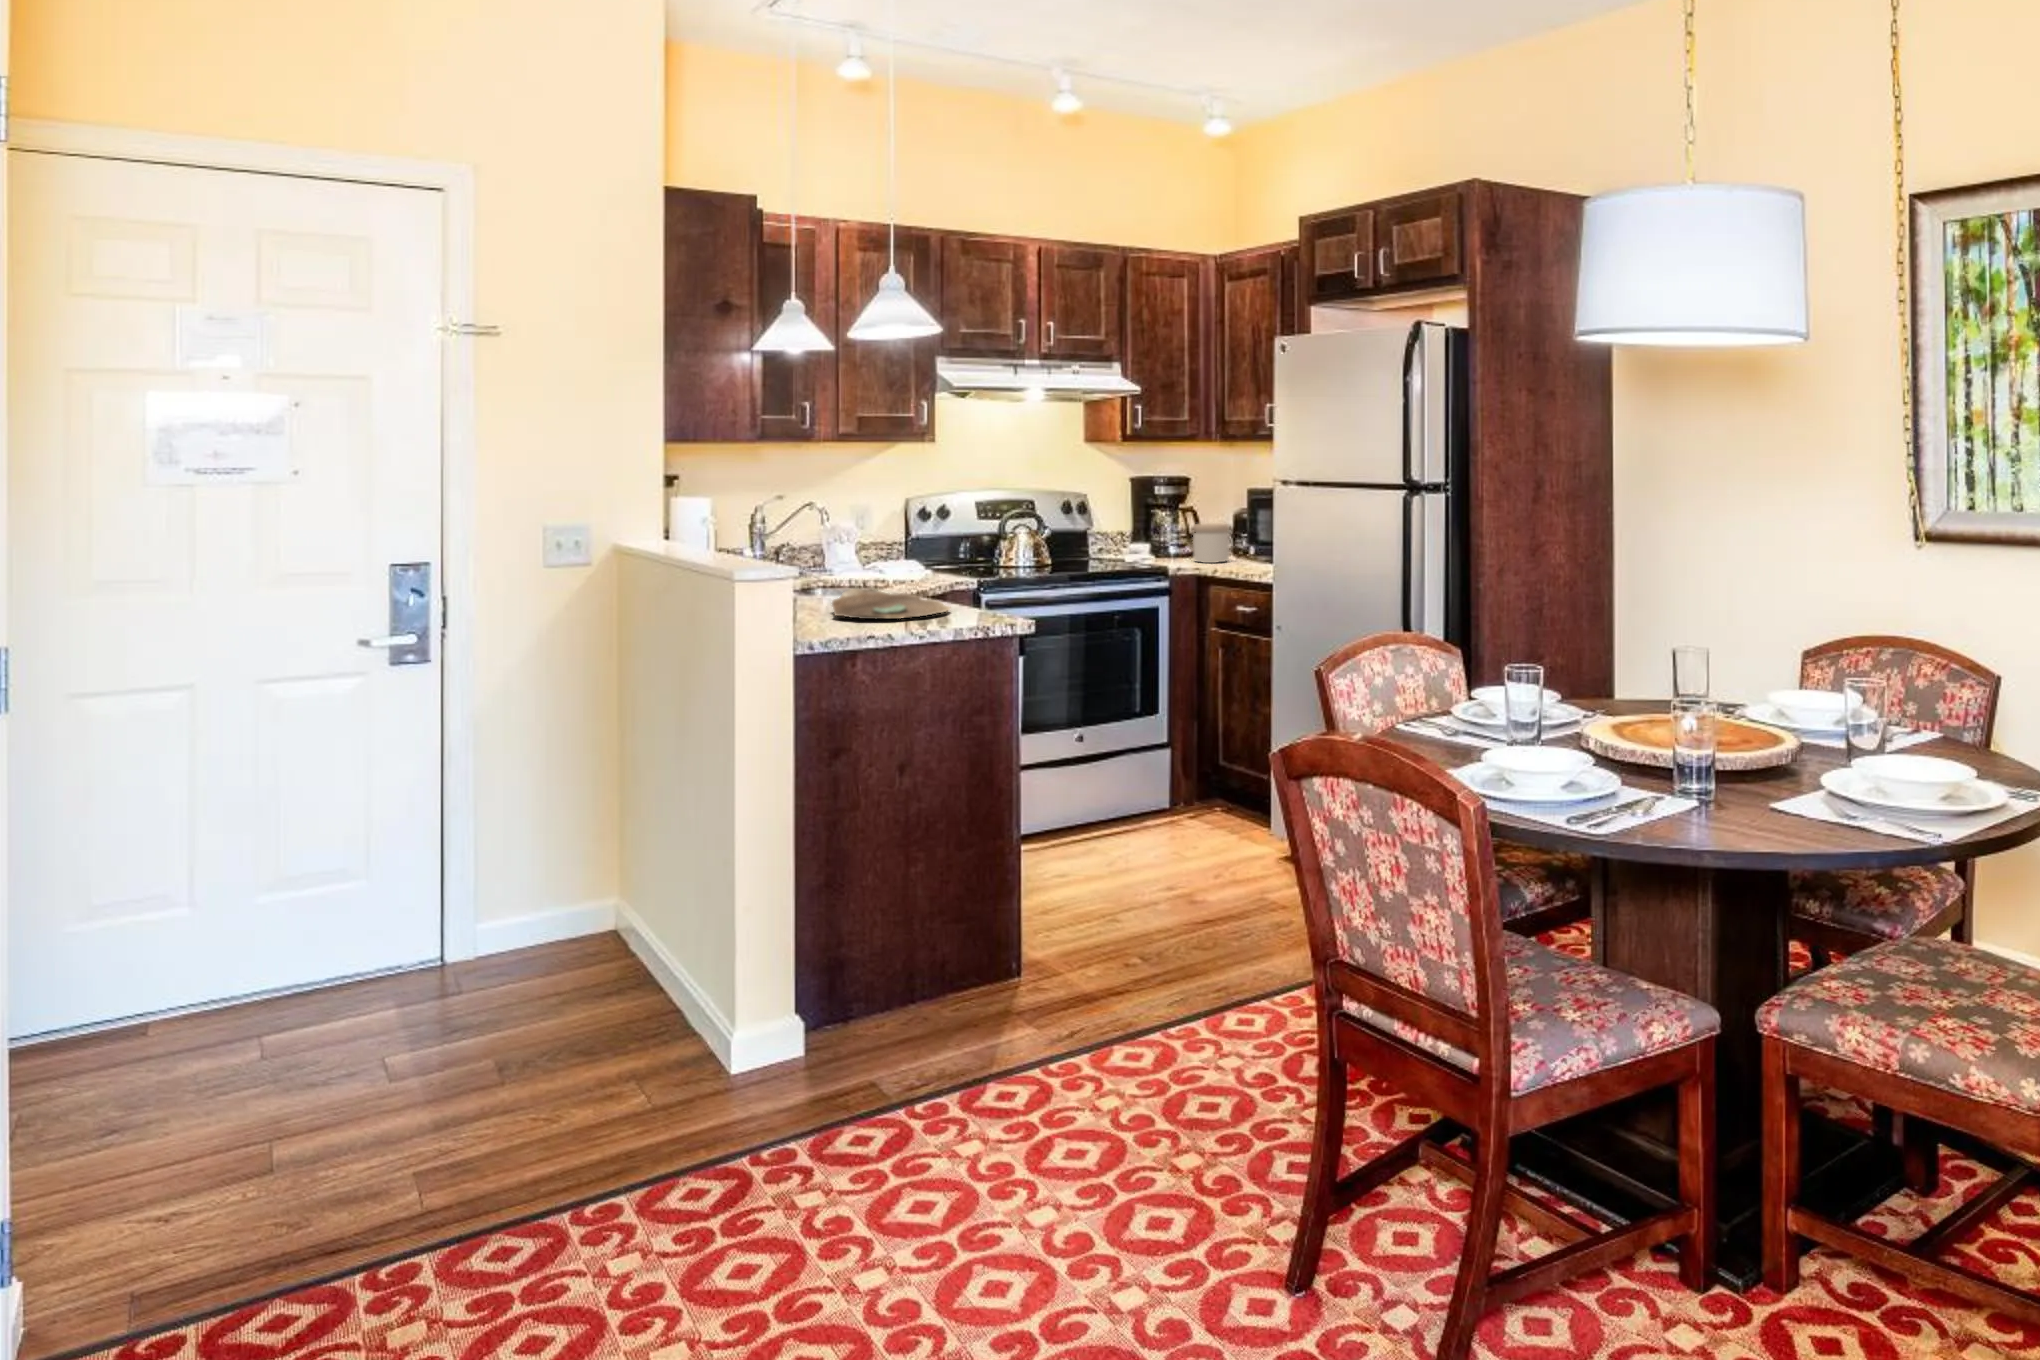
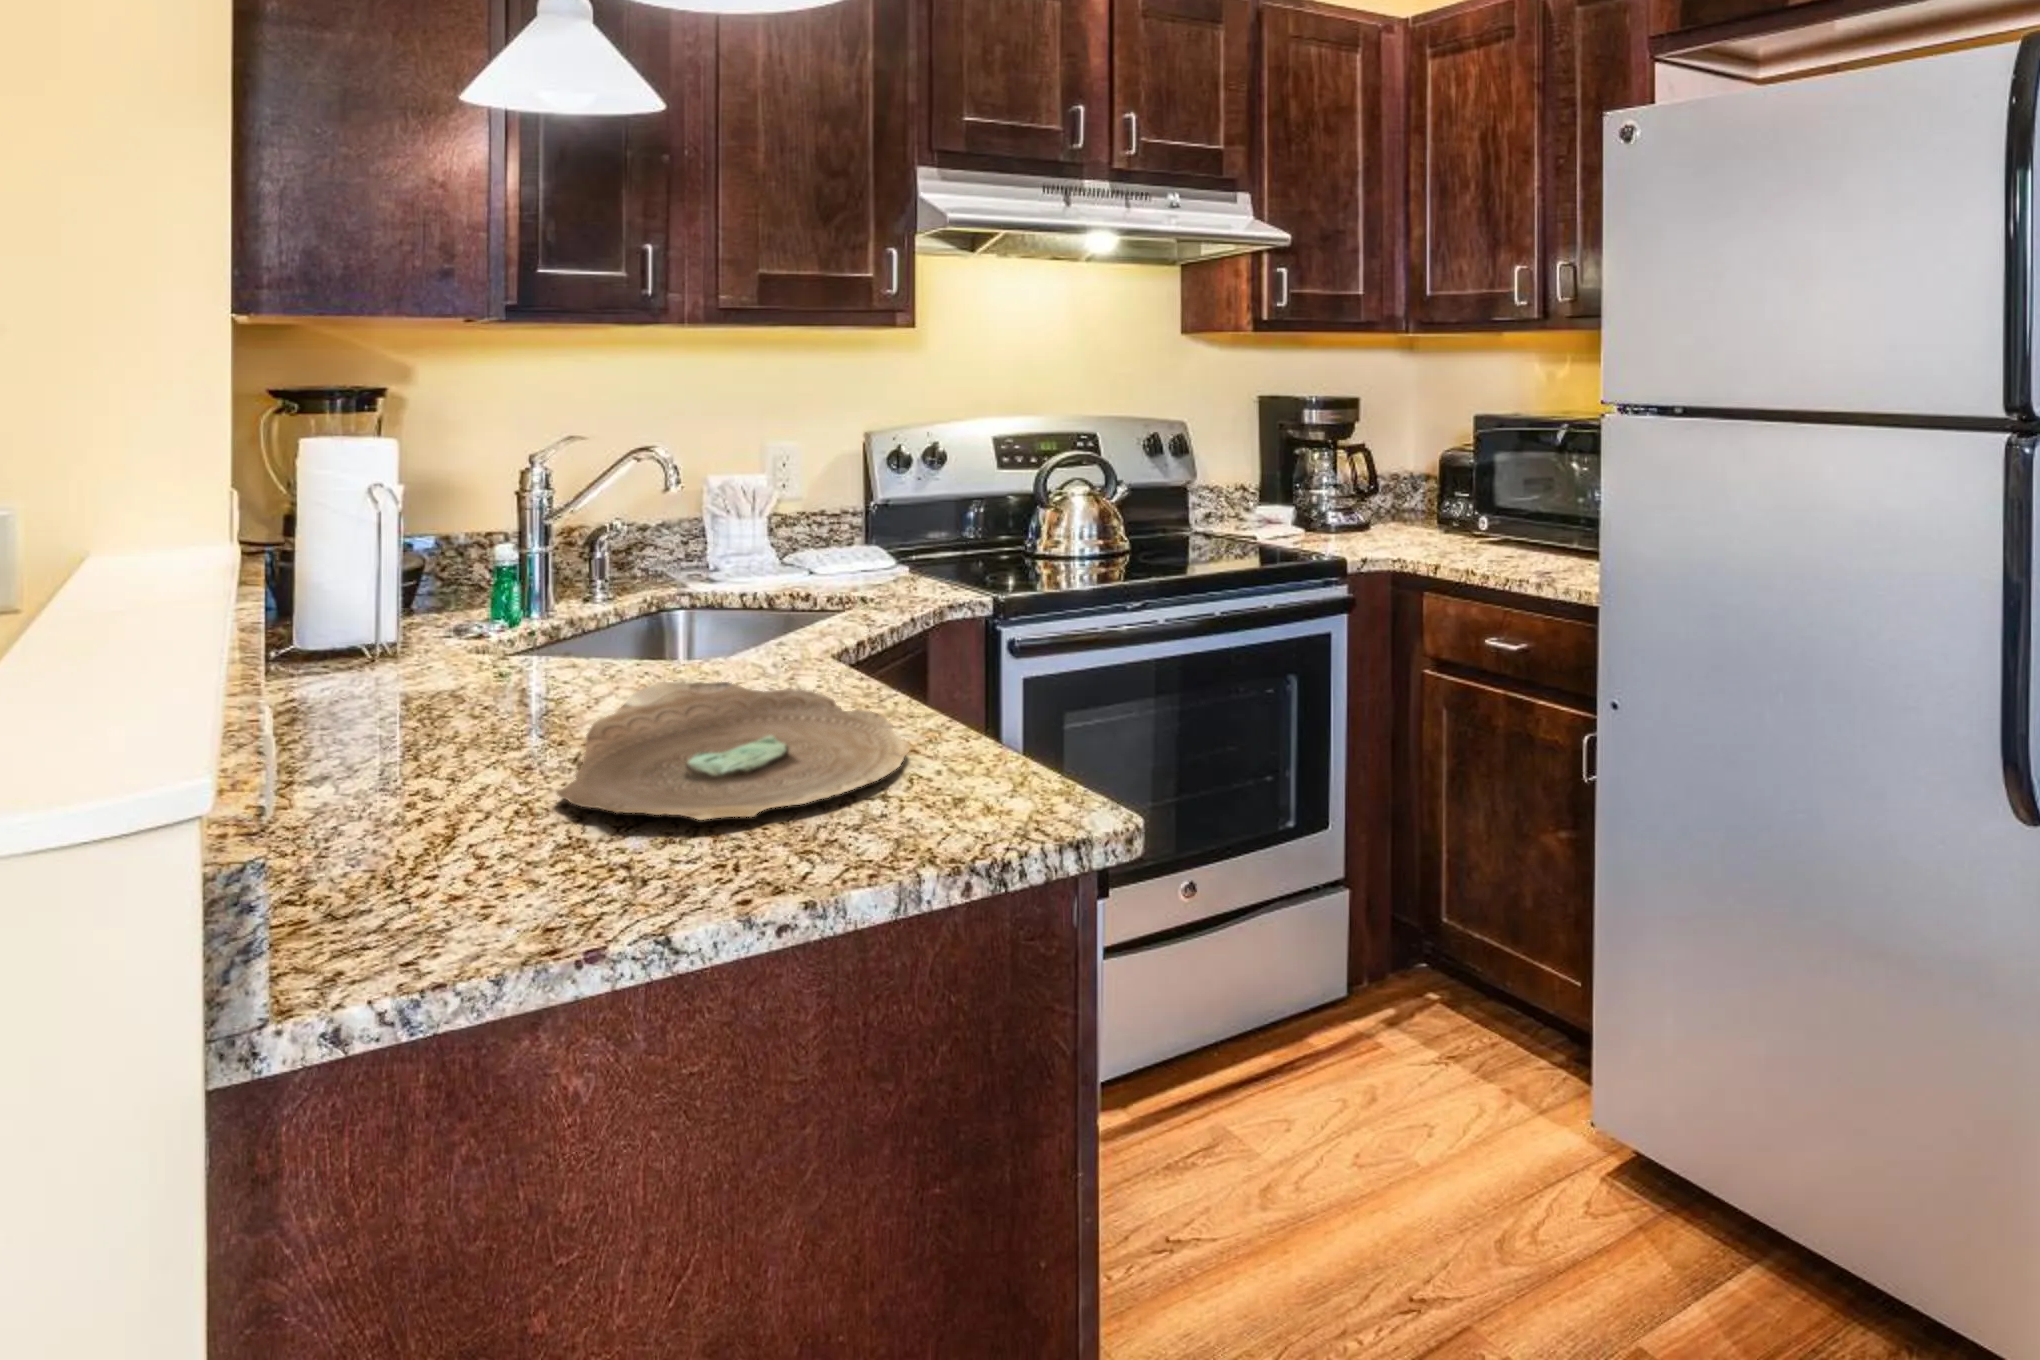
jar: present [1193,523,1229,563] -> none [1378,474,1440,546]

